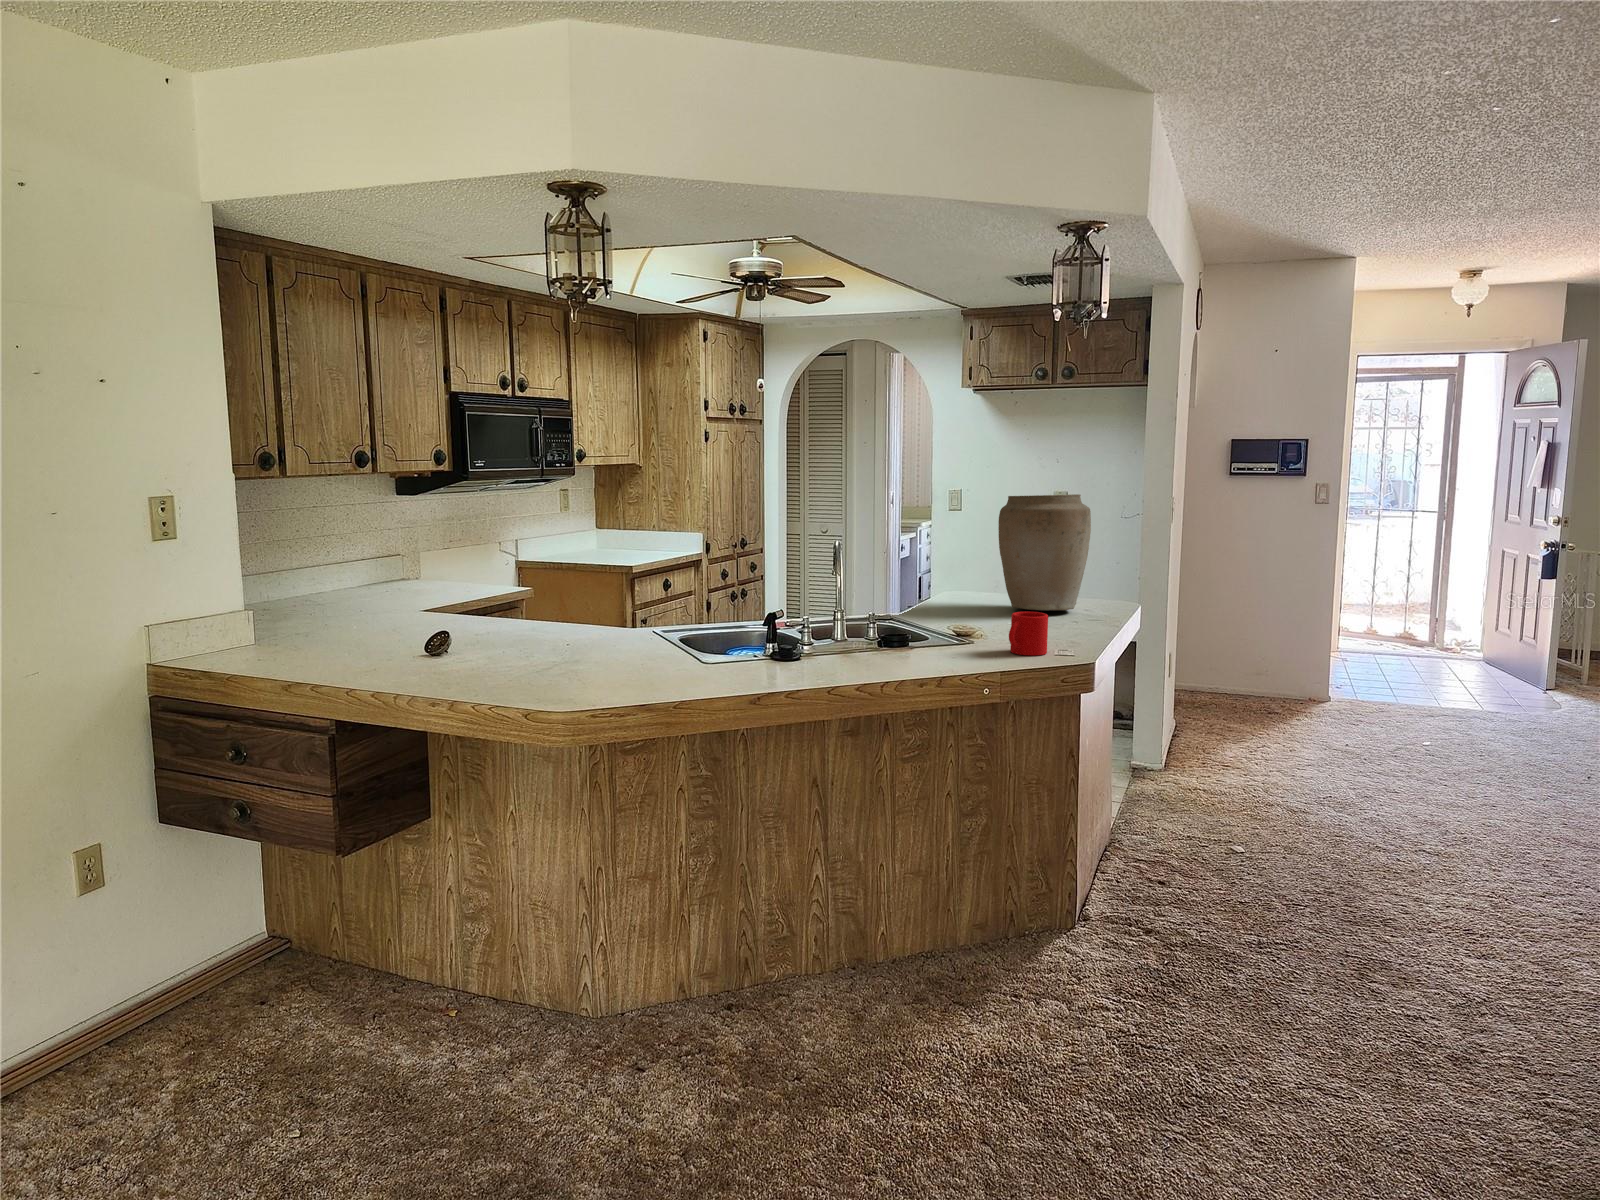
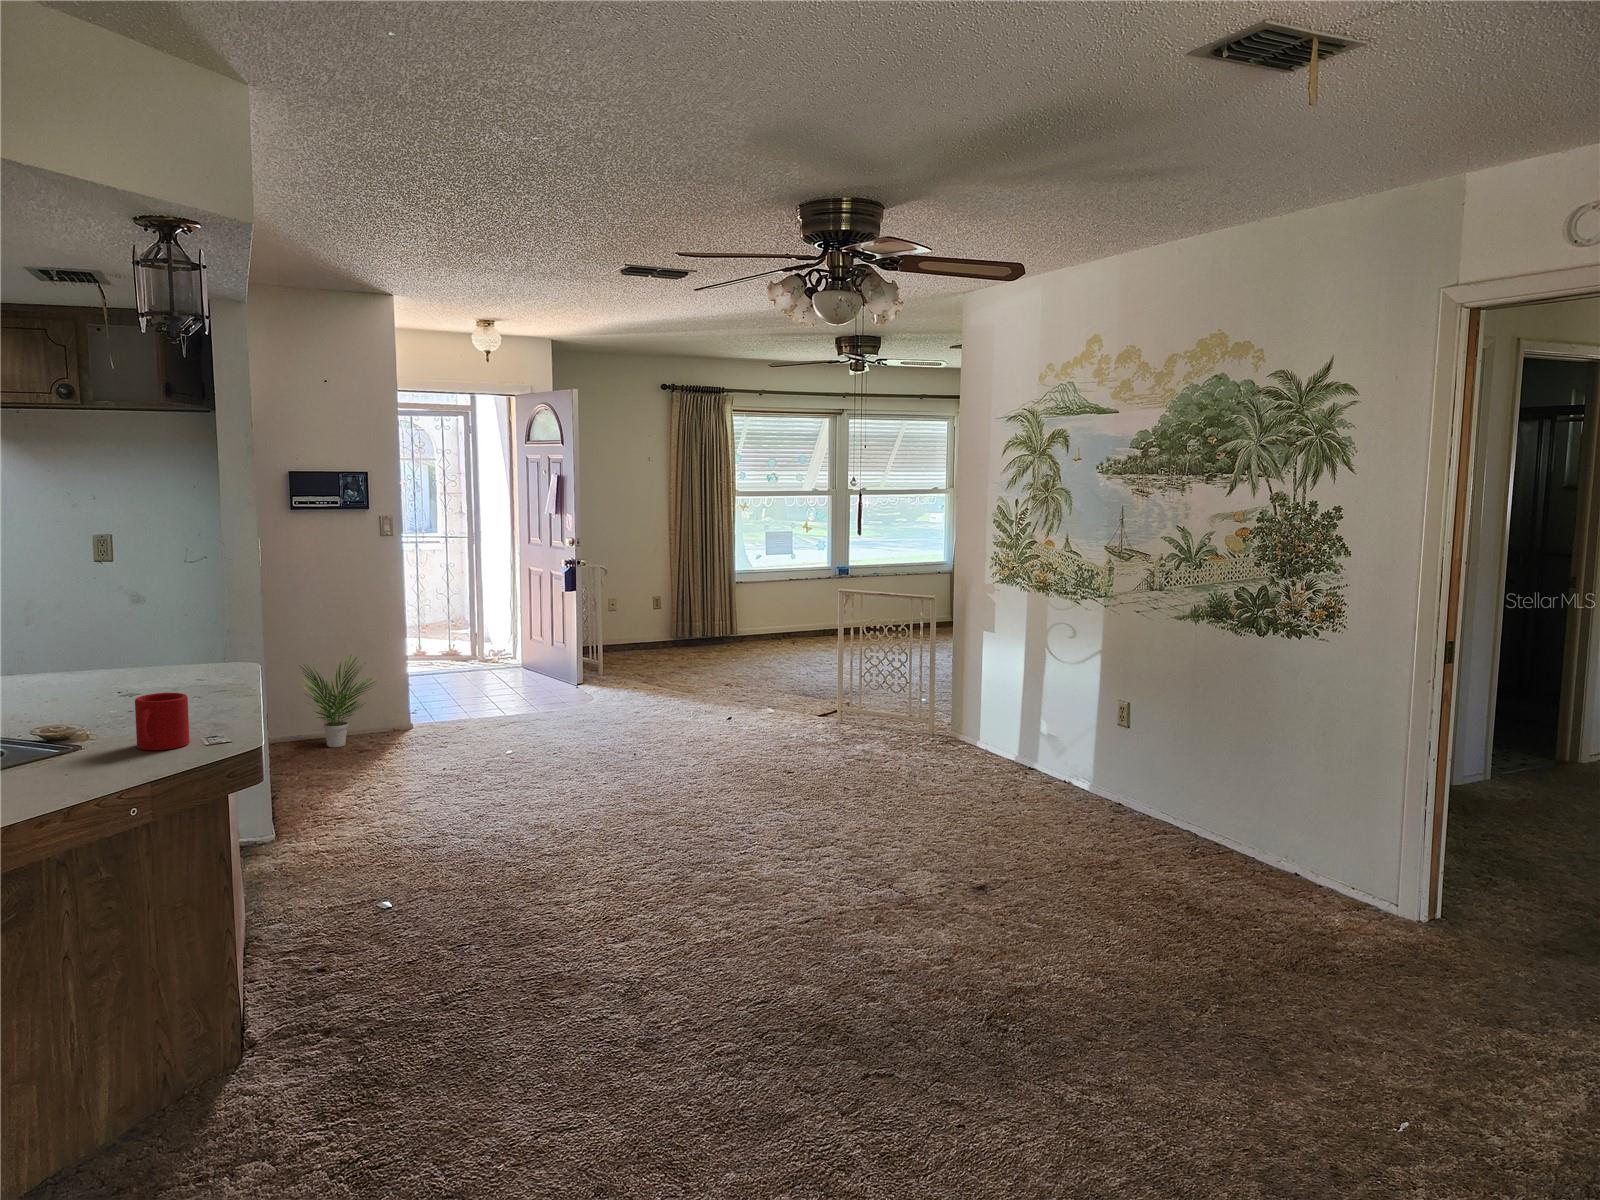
vase: present [998,494,1091,610] -> none [61,538,194,686]
potted plant: none [1212,619,1298,705] -> present [300,655,374,747]

